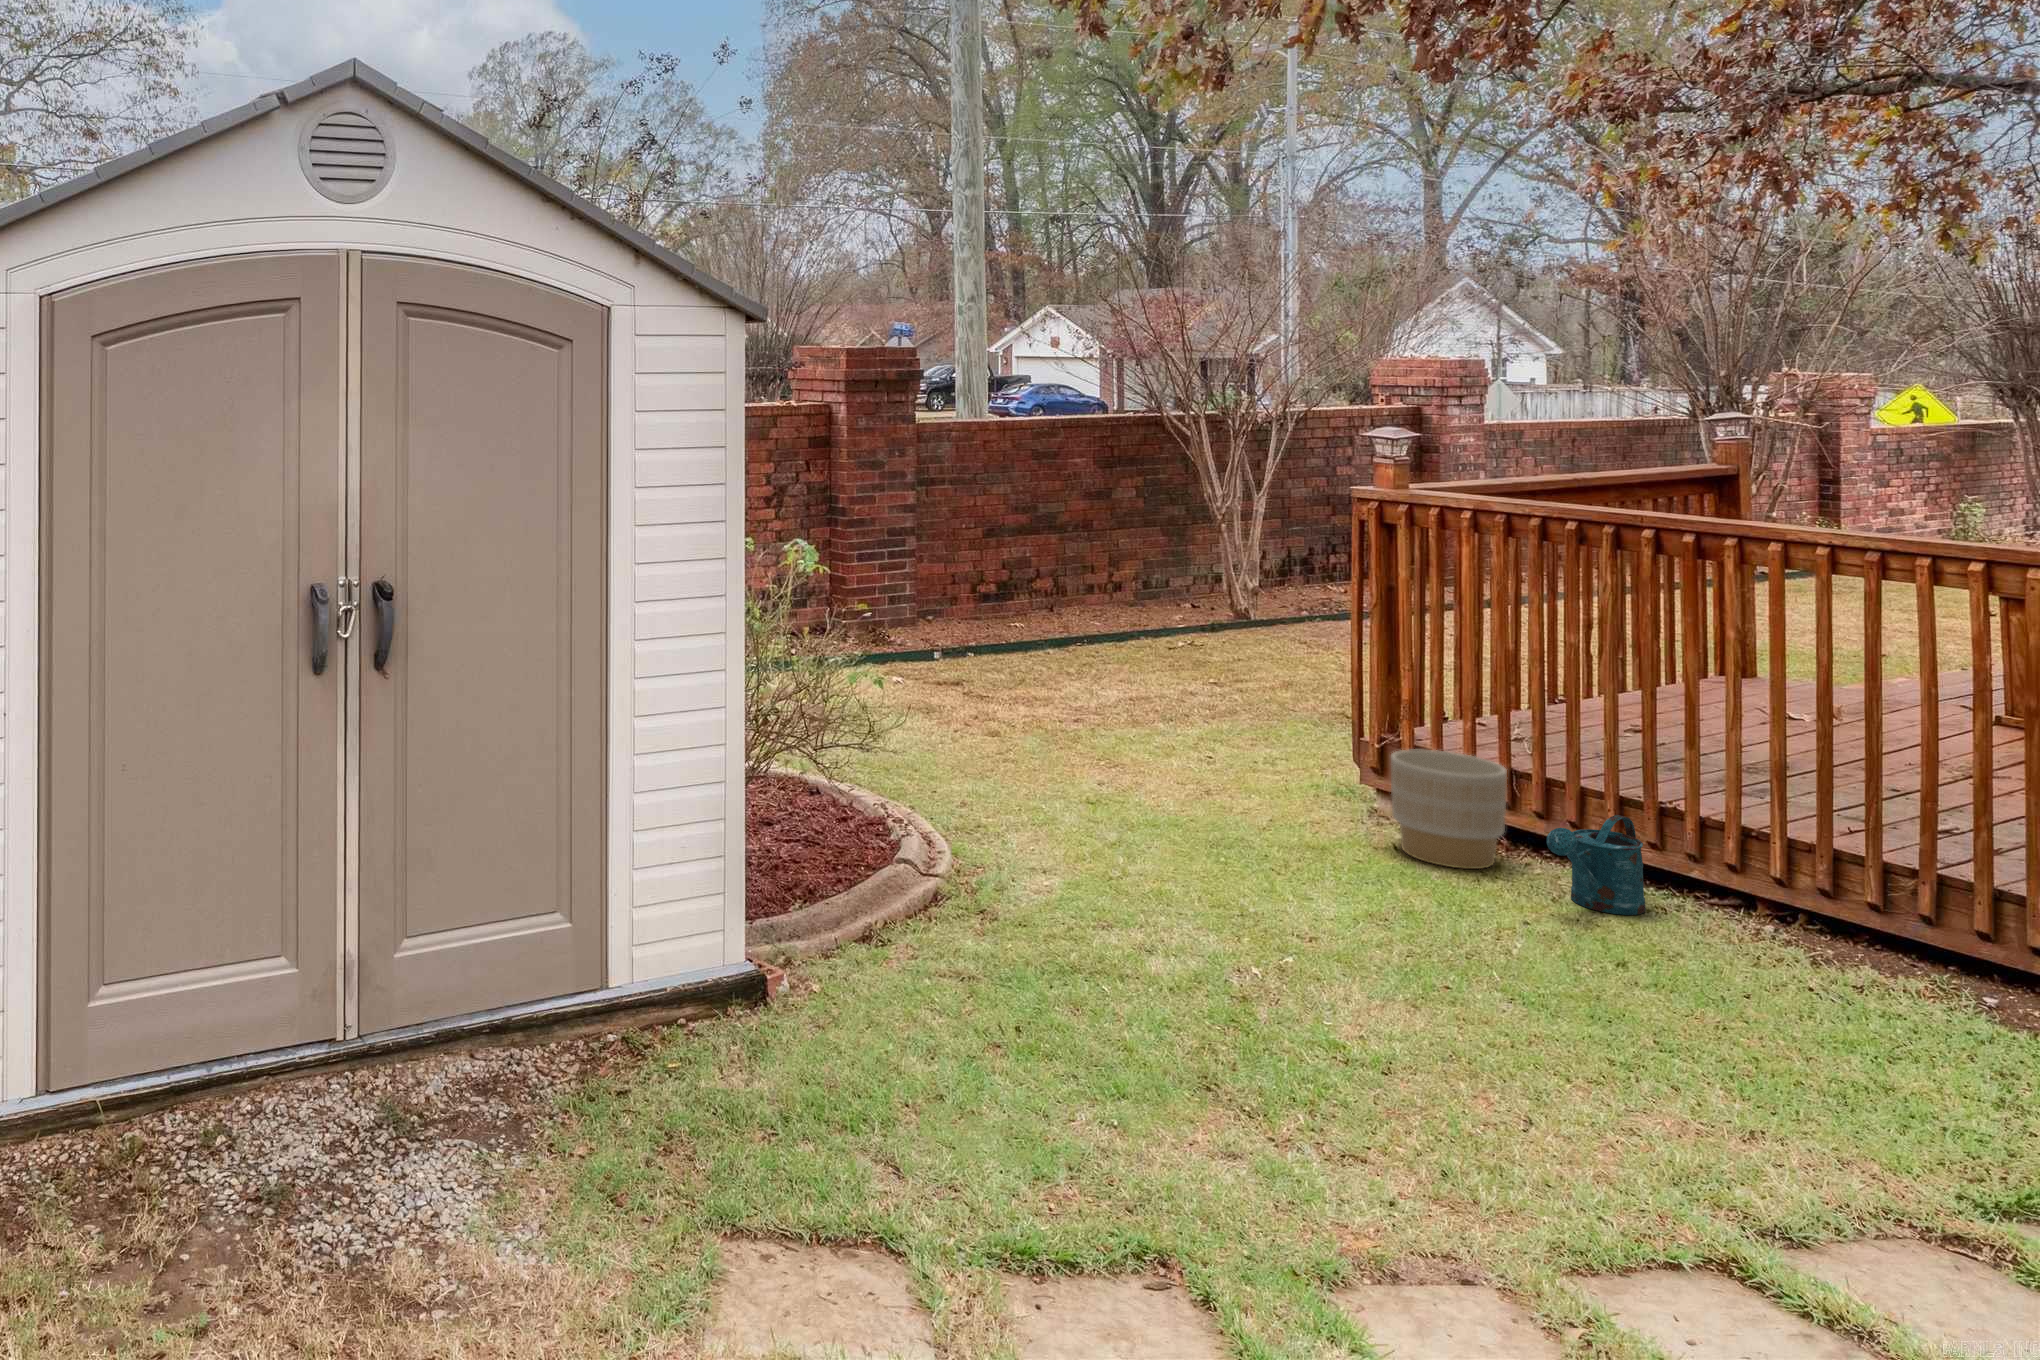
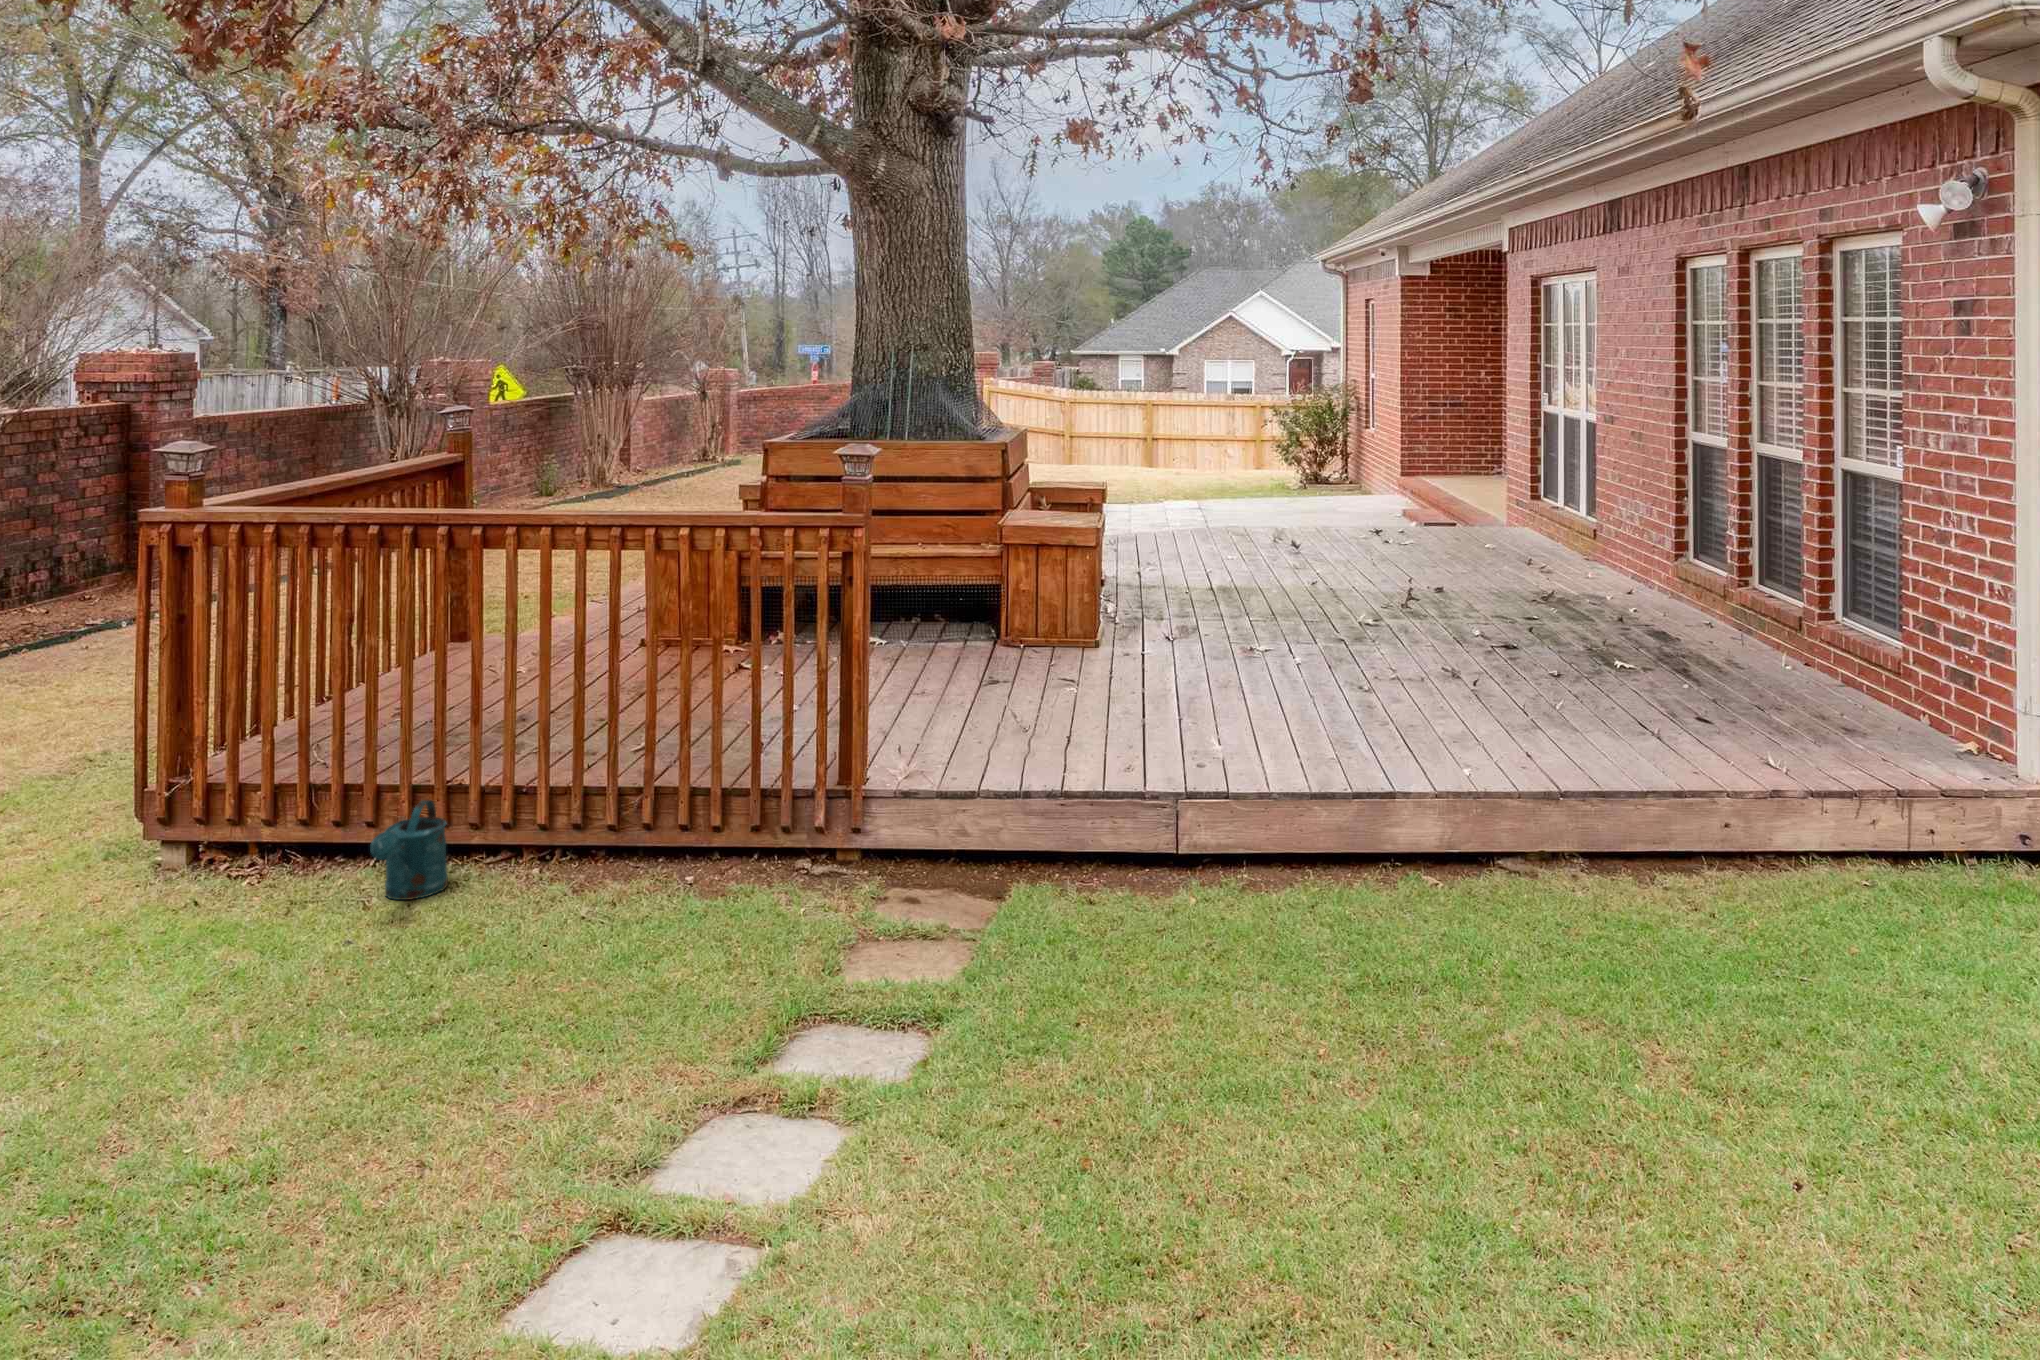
planter: present [1391,749,1507,869] -> none [195,780,317,910]

